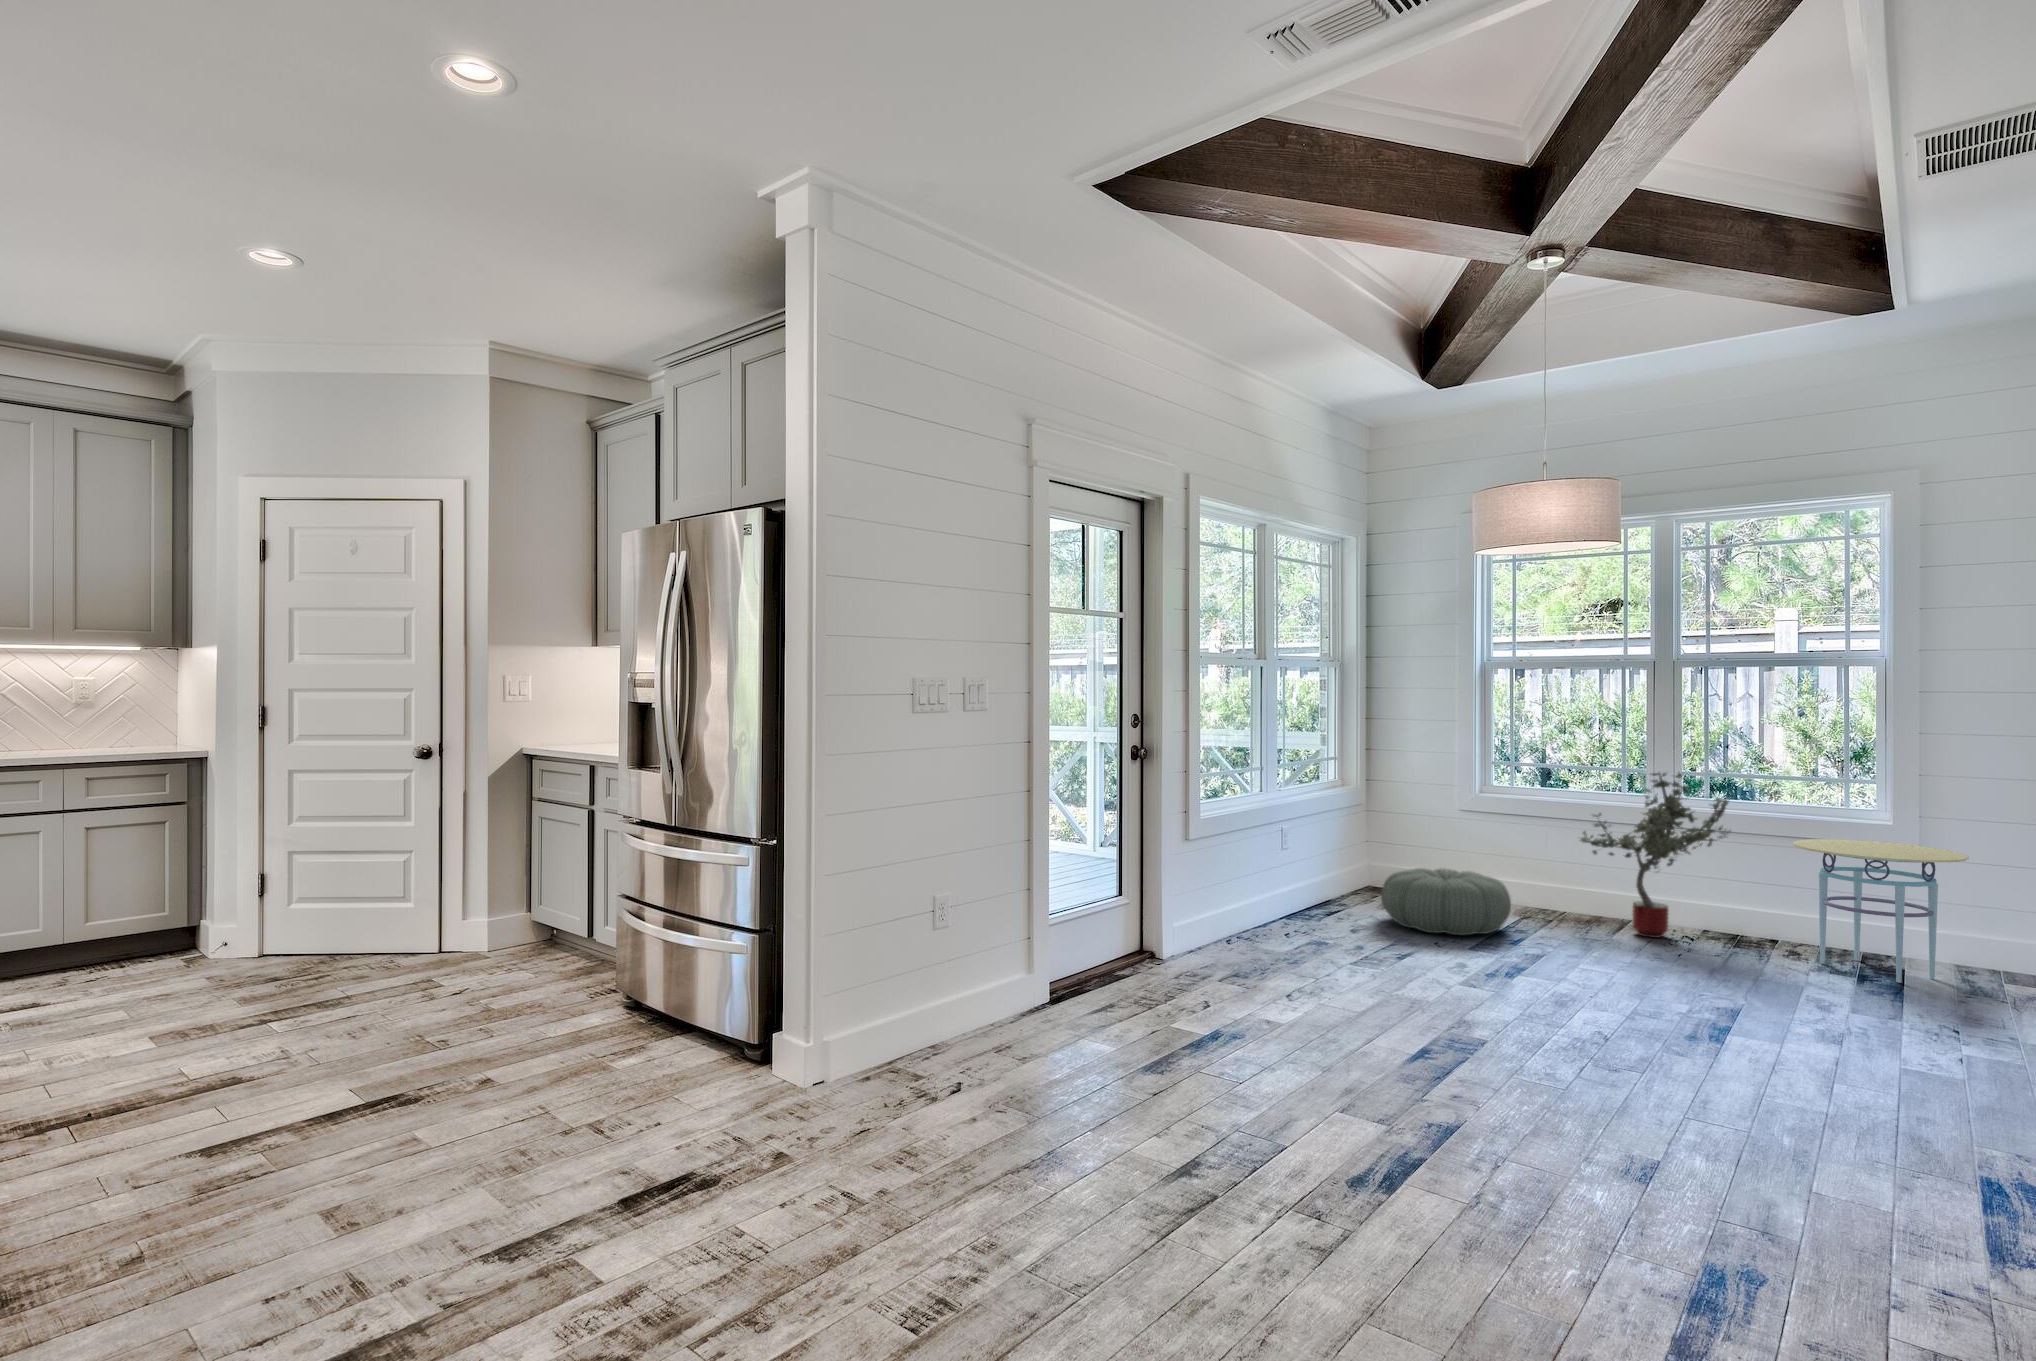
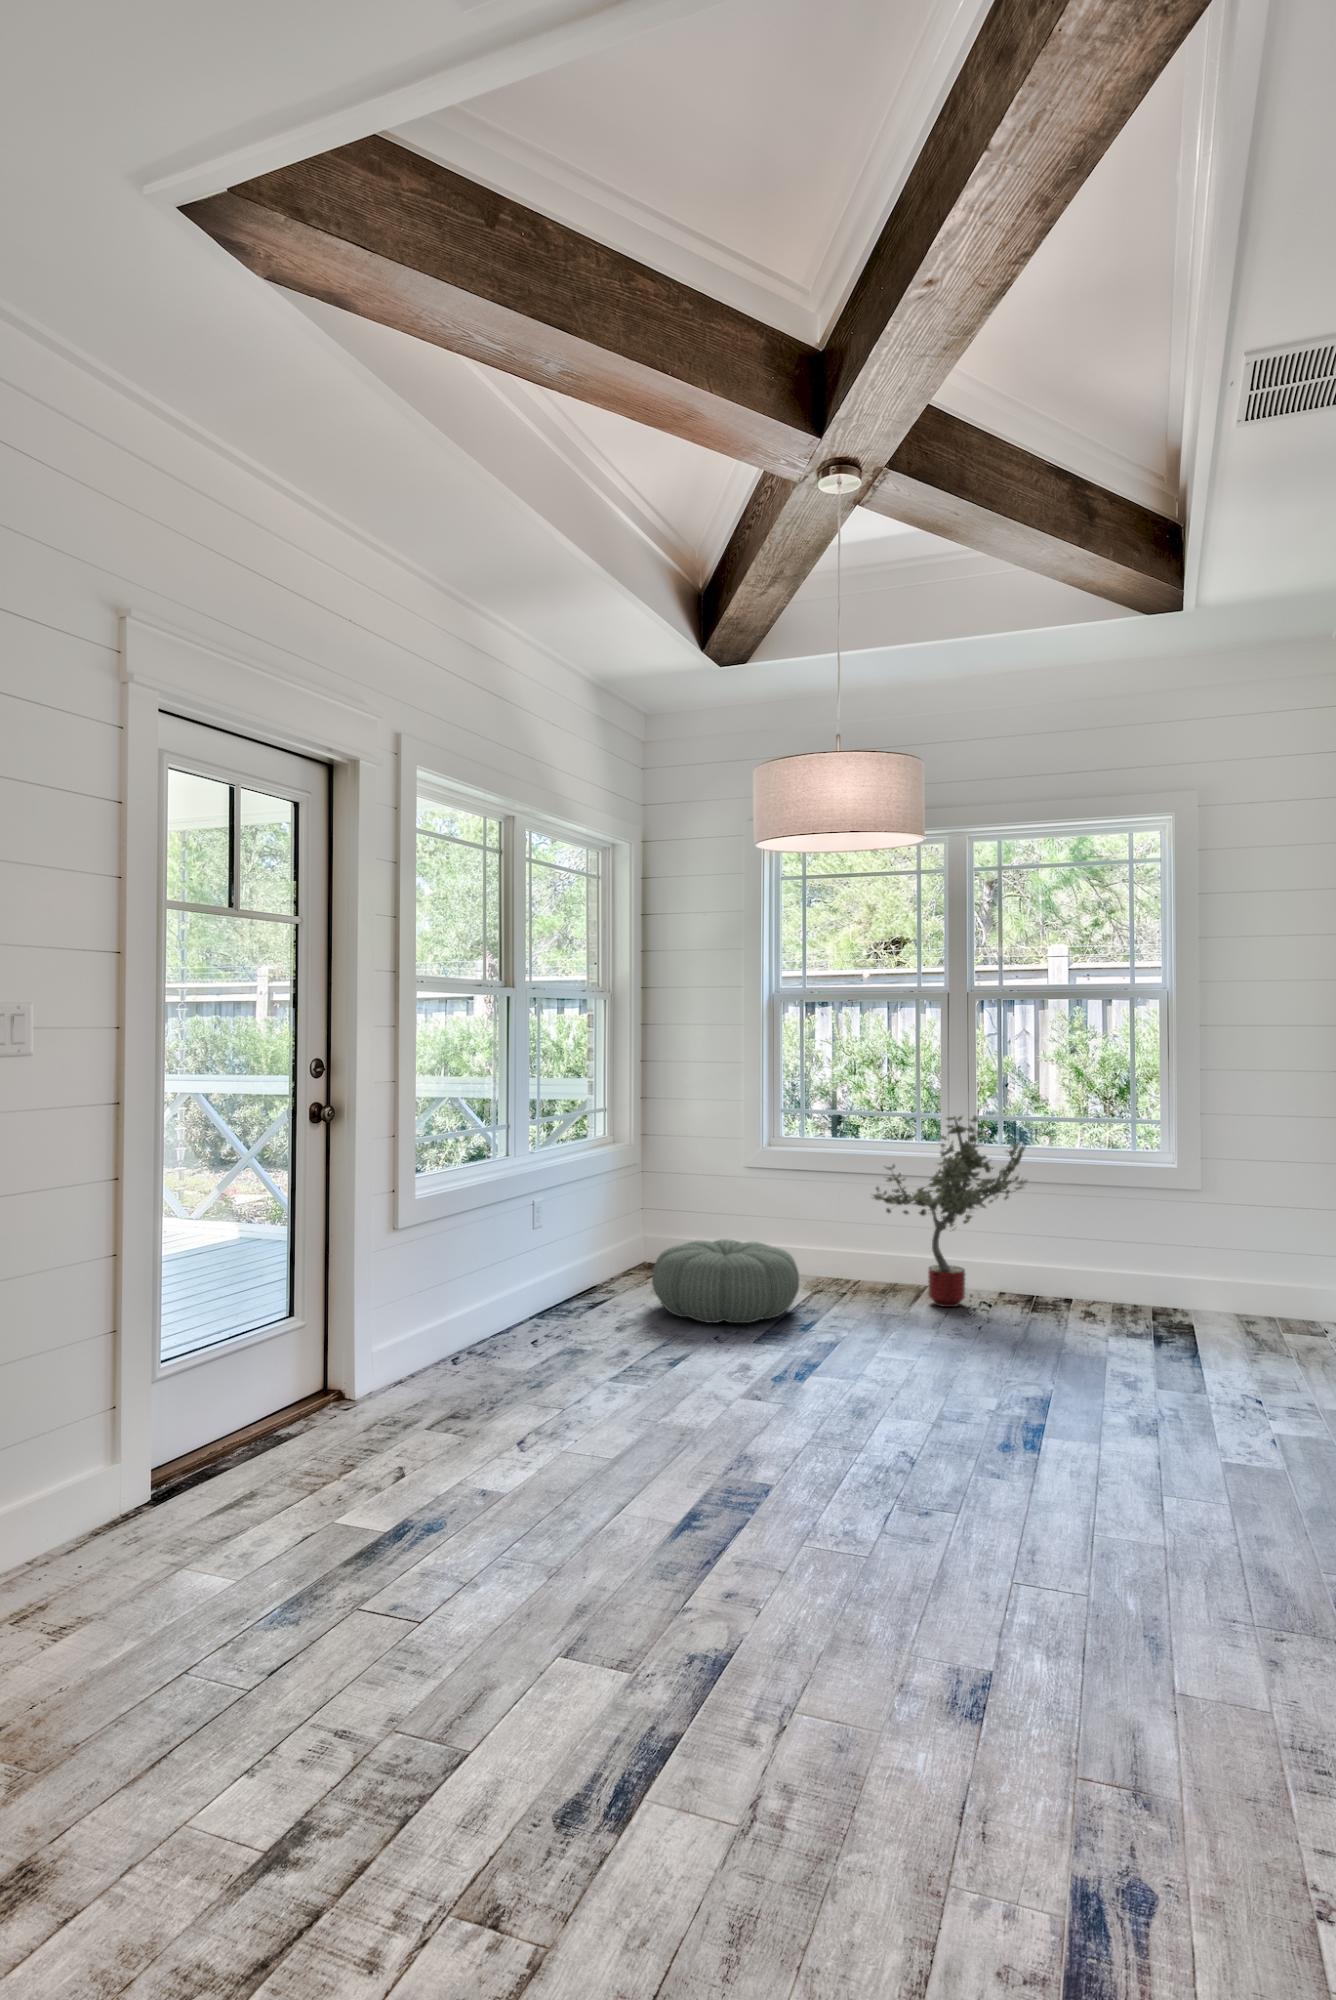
side table: present [1792,839,1969,983] -> none [1089,1185,1255,1344]

